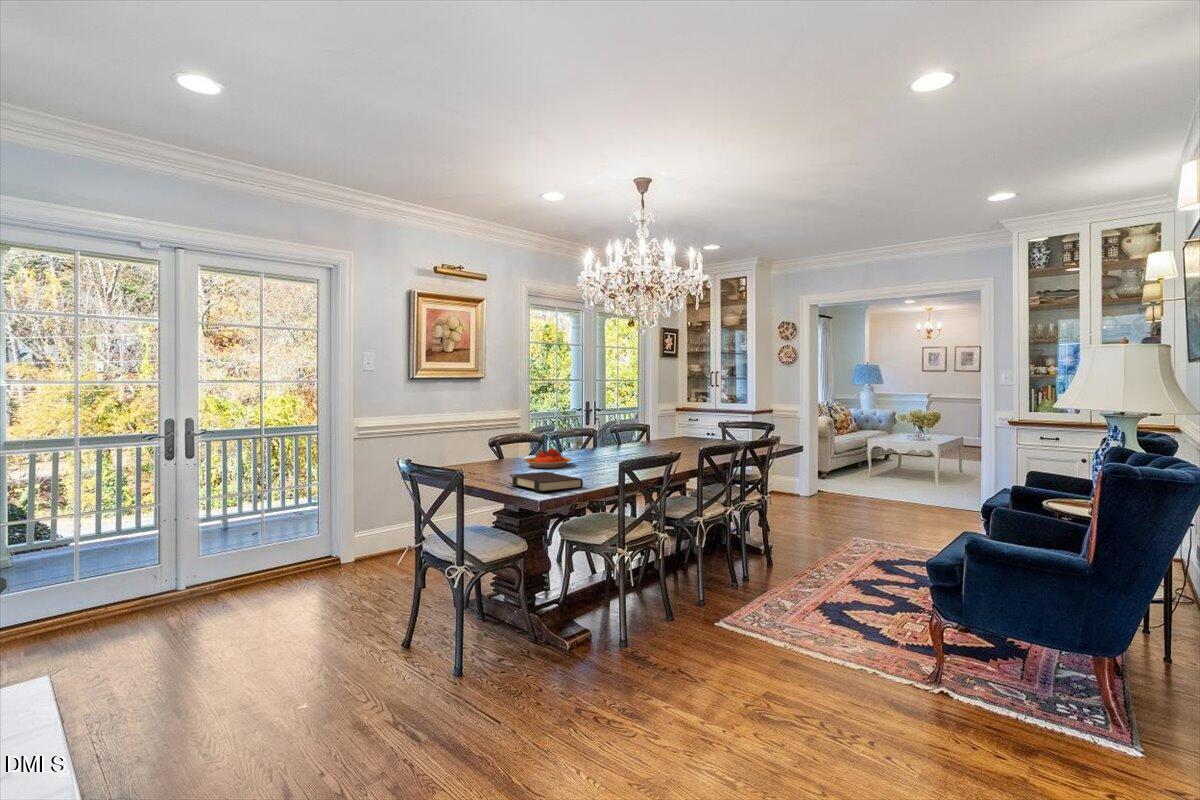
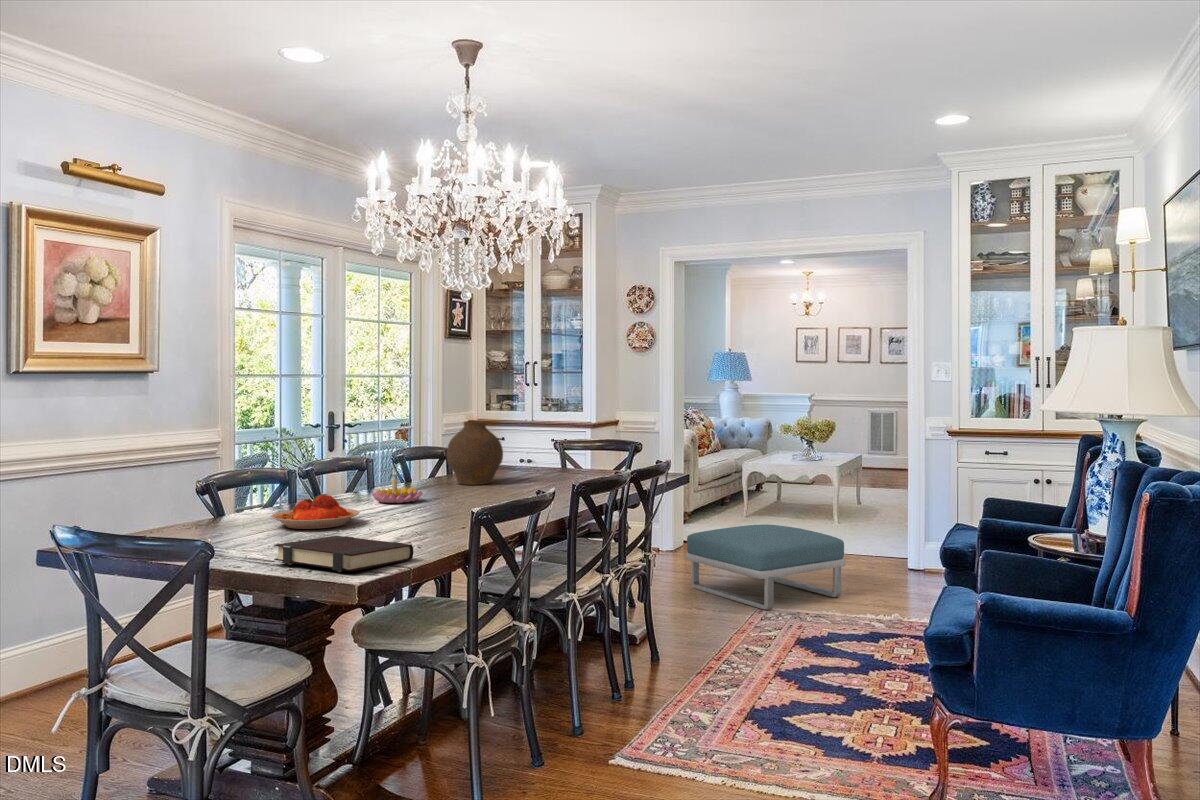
vase: none [640,408,674,447] -> present [446,421,503,485]
candle holder: none [588,435,618,456] -> present [372,469,423,504]
footstool: none [806,482,924,540] -> present [686,524,846,610]

